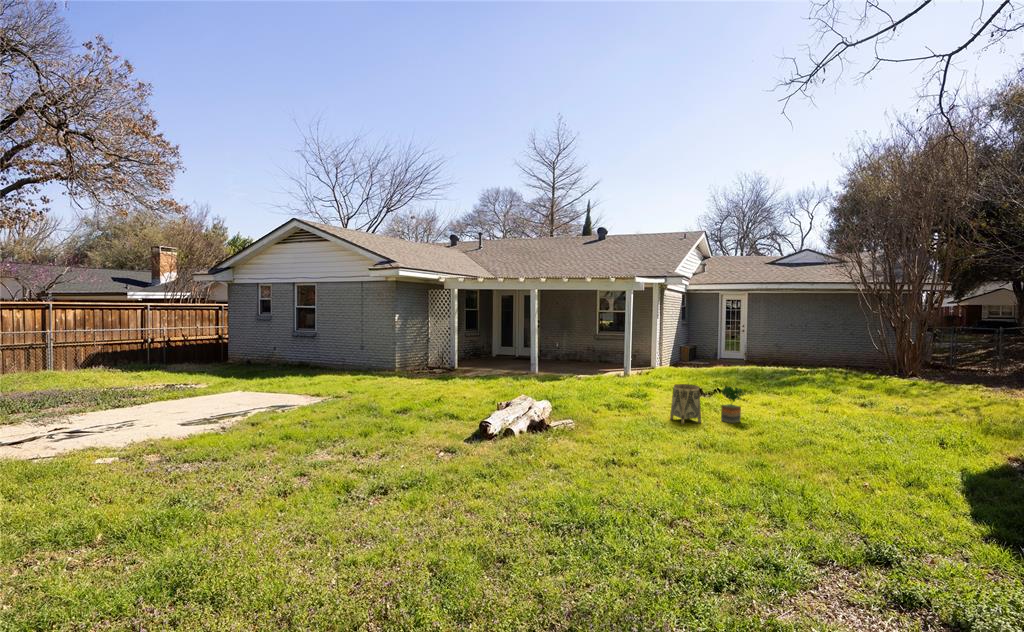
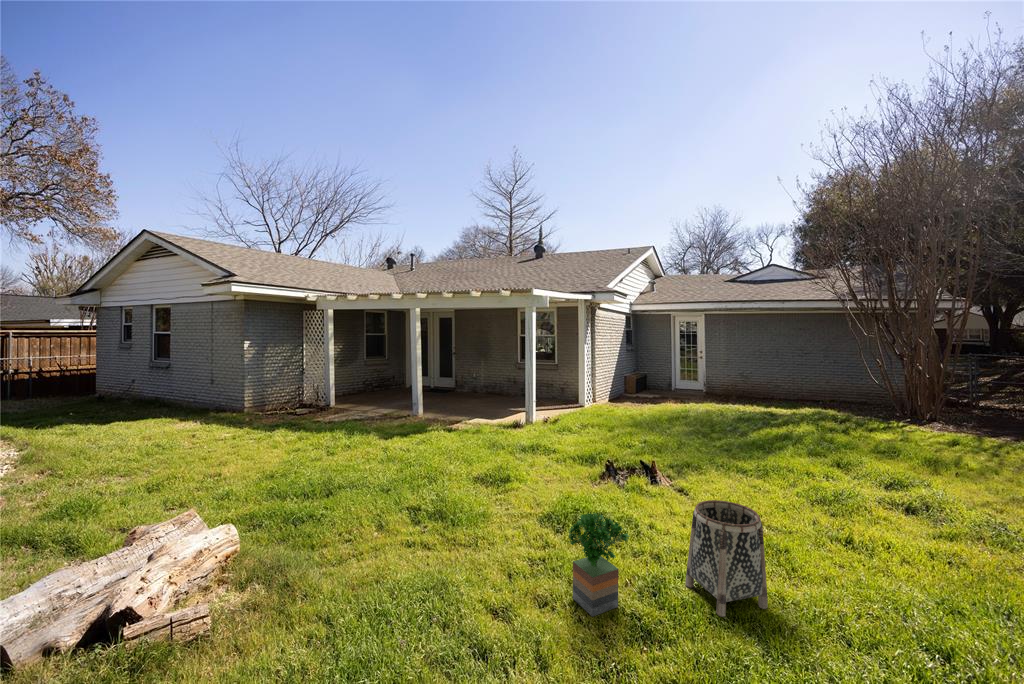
basket: present [670,384,701,424] -> present [685,500,768,617]

